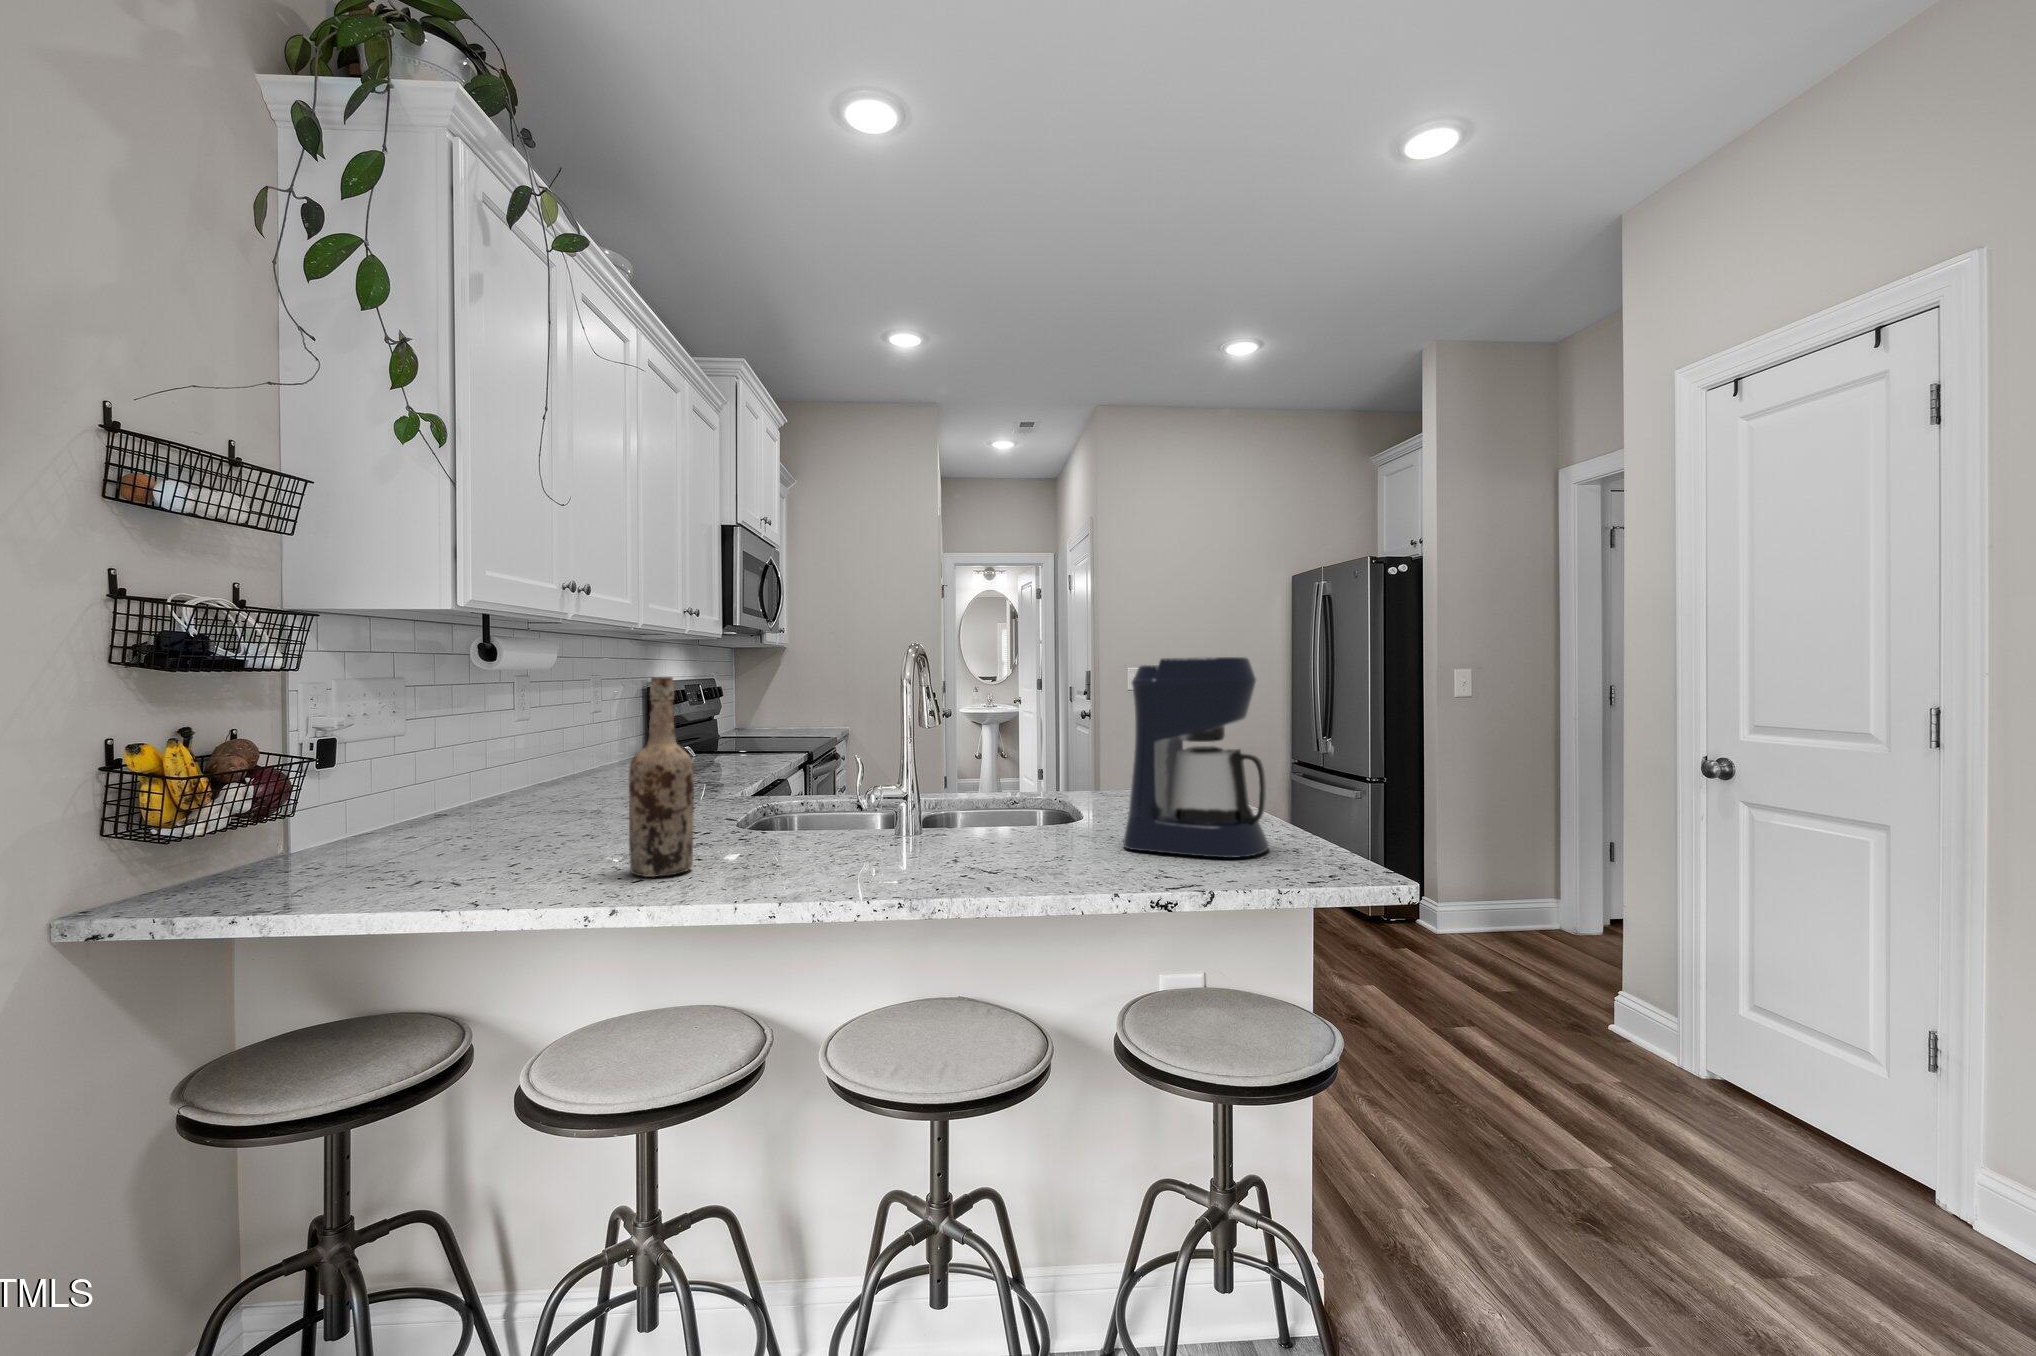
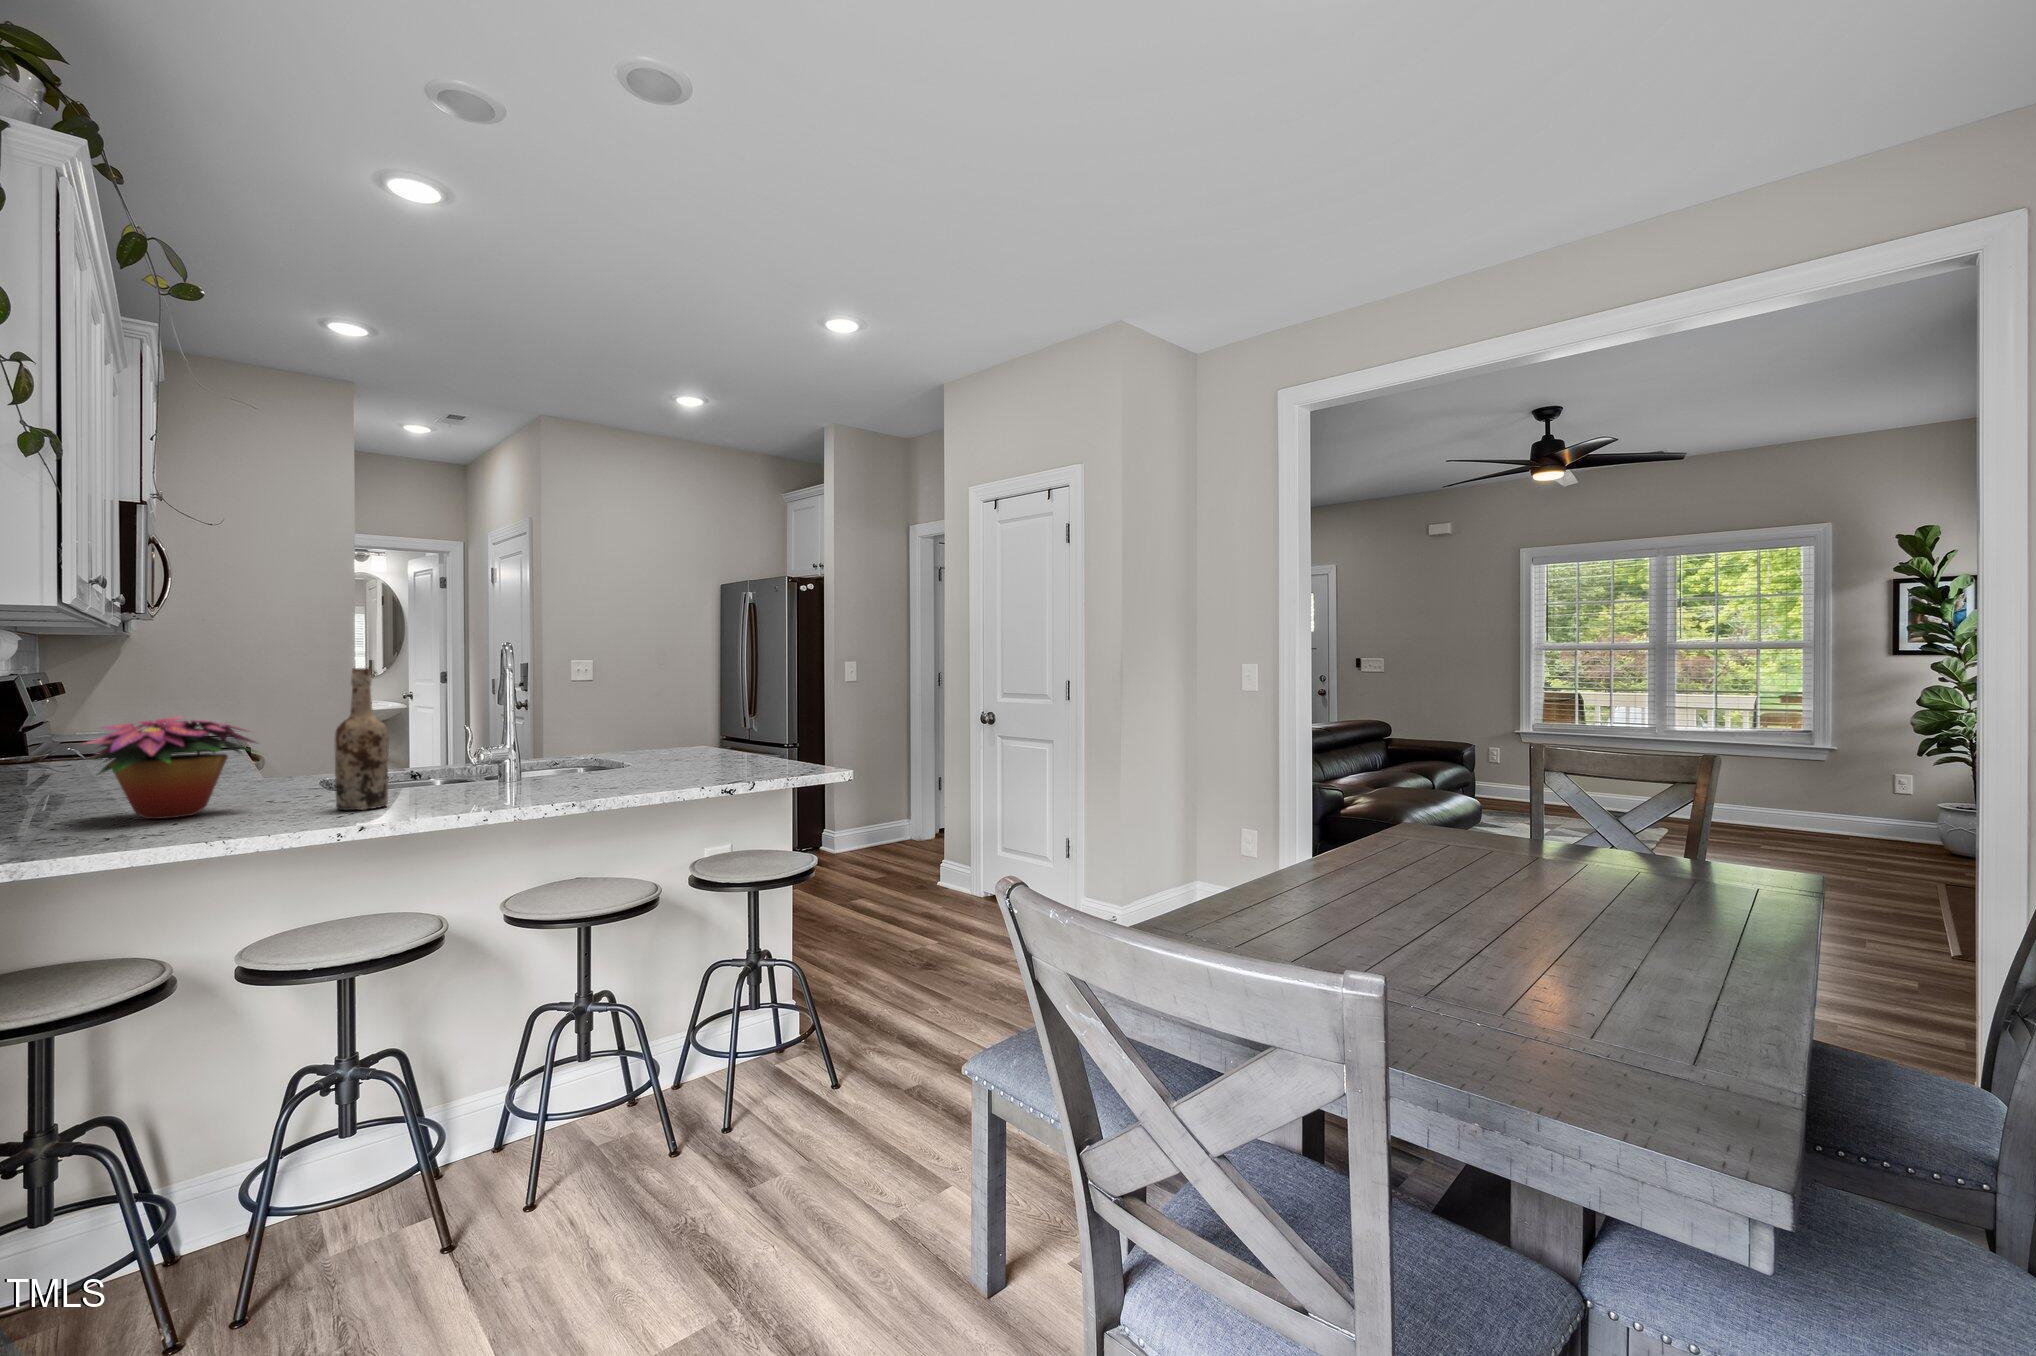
coffee maker: present [1123,657,1269,858] -> none [679,656,769,773]
flower arrangement: none [400,732,605,861] -> present [84,716,256,819]

